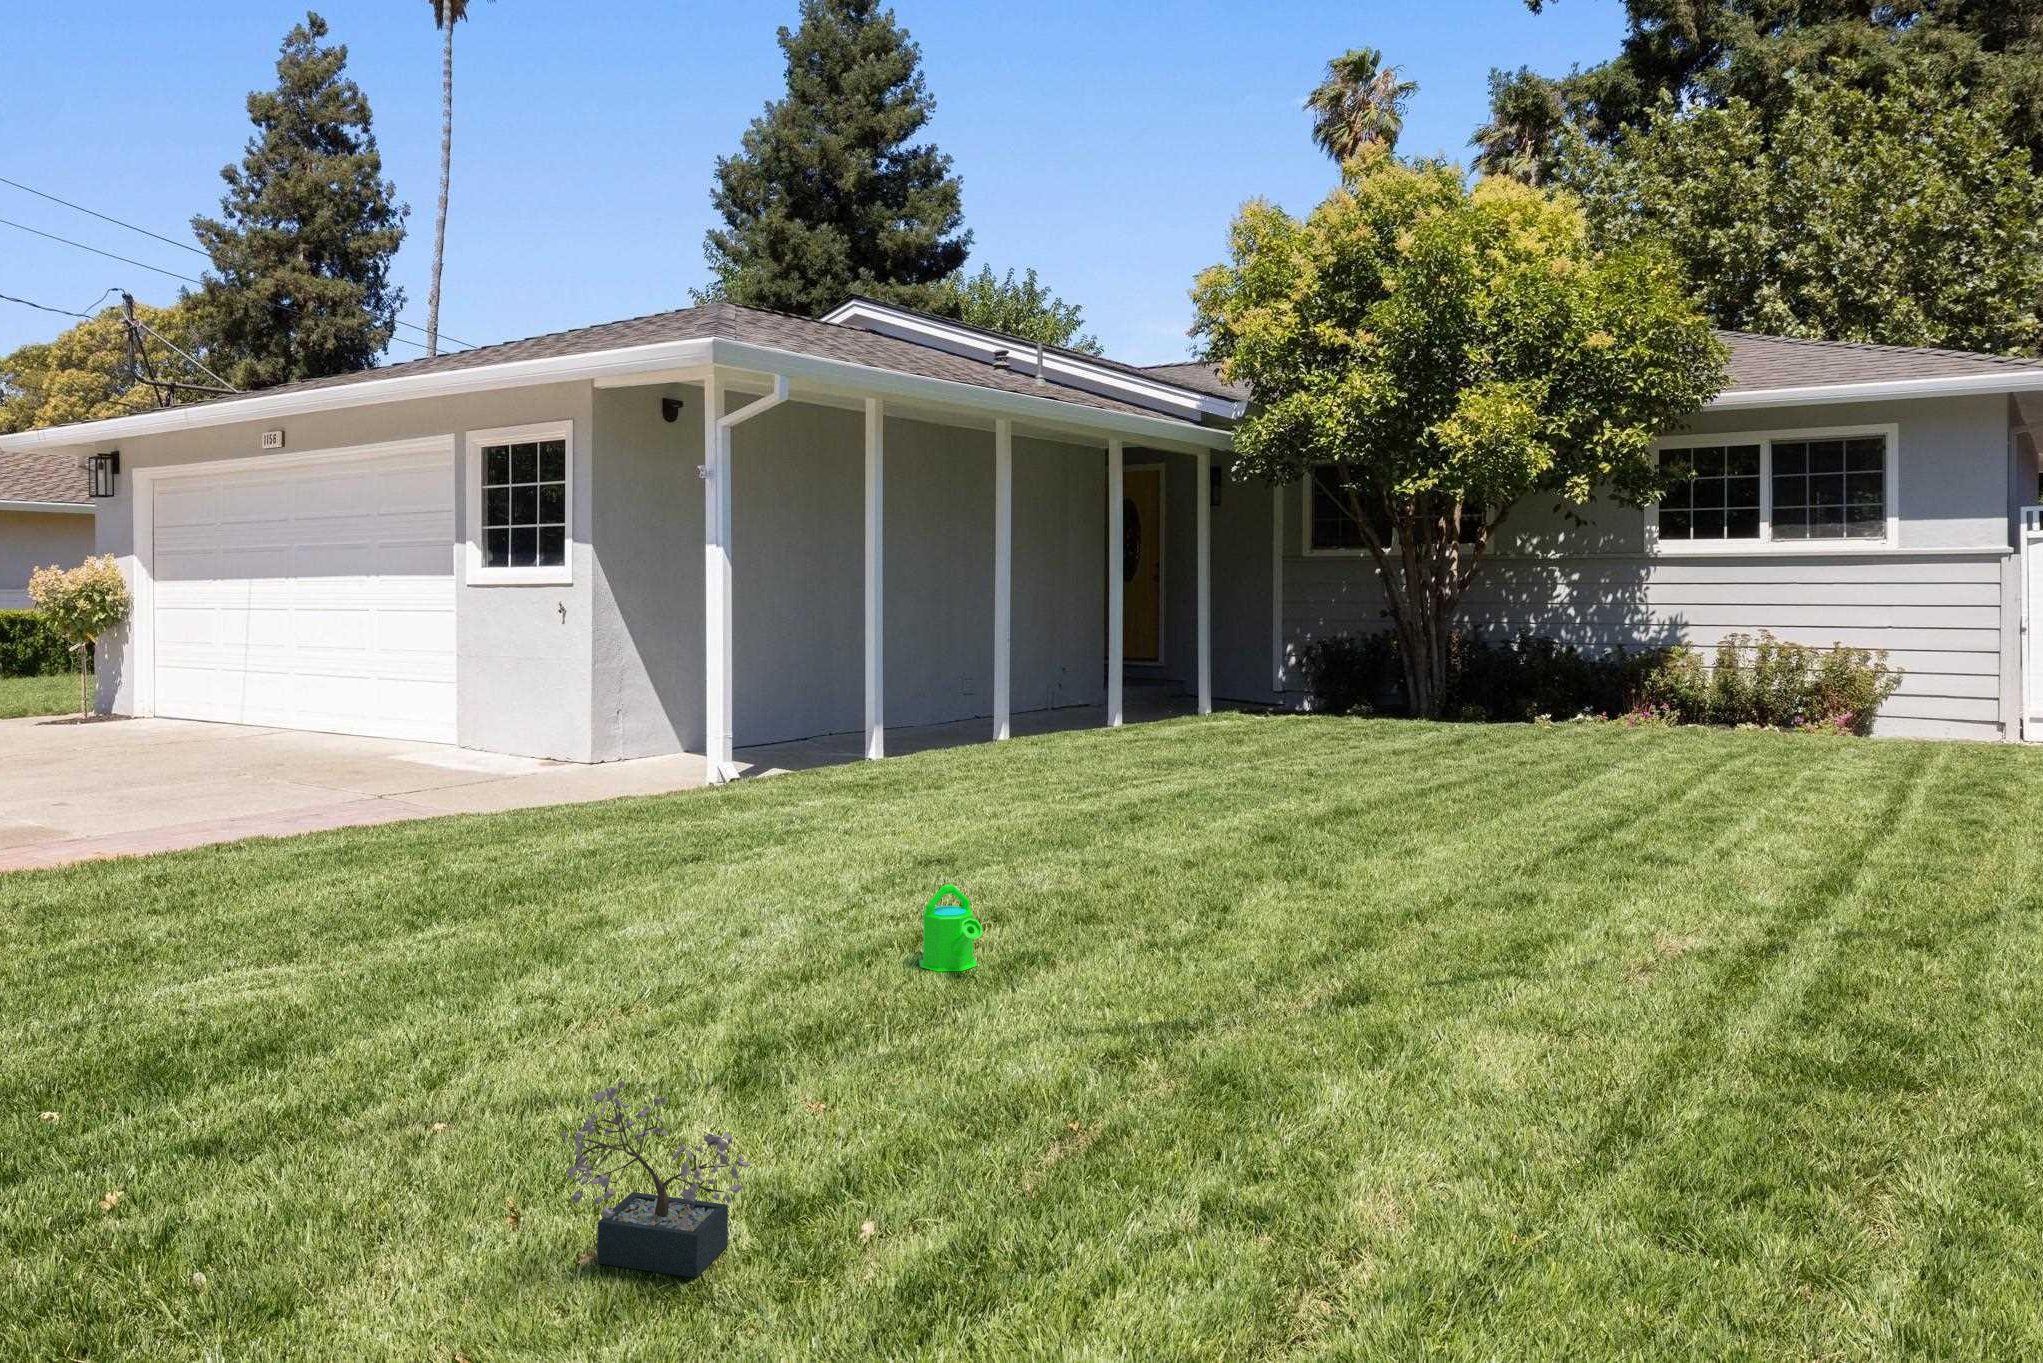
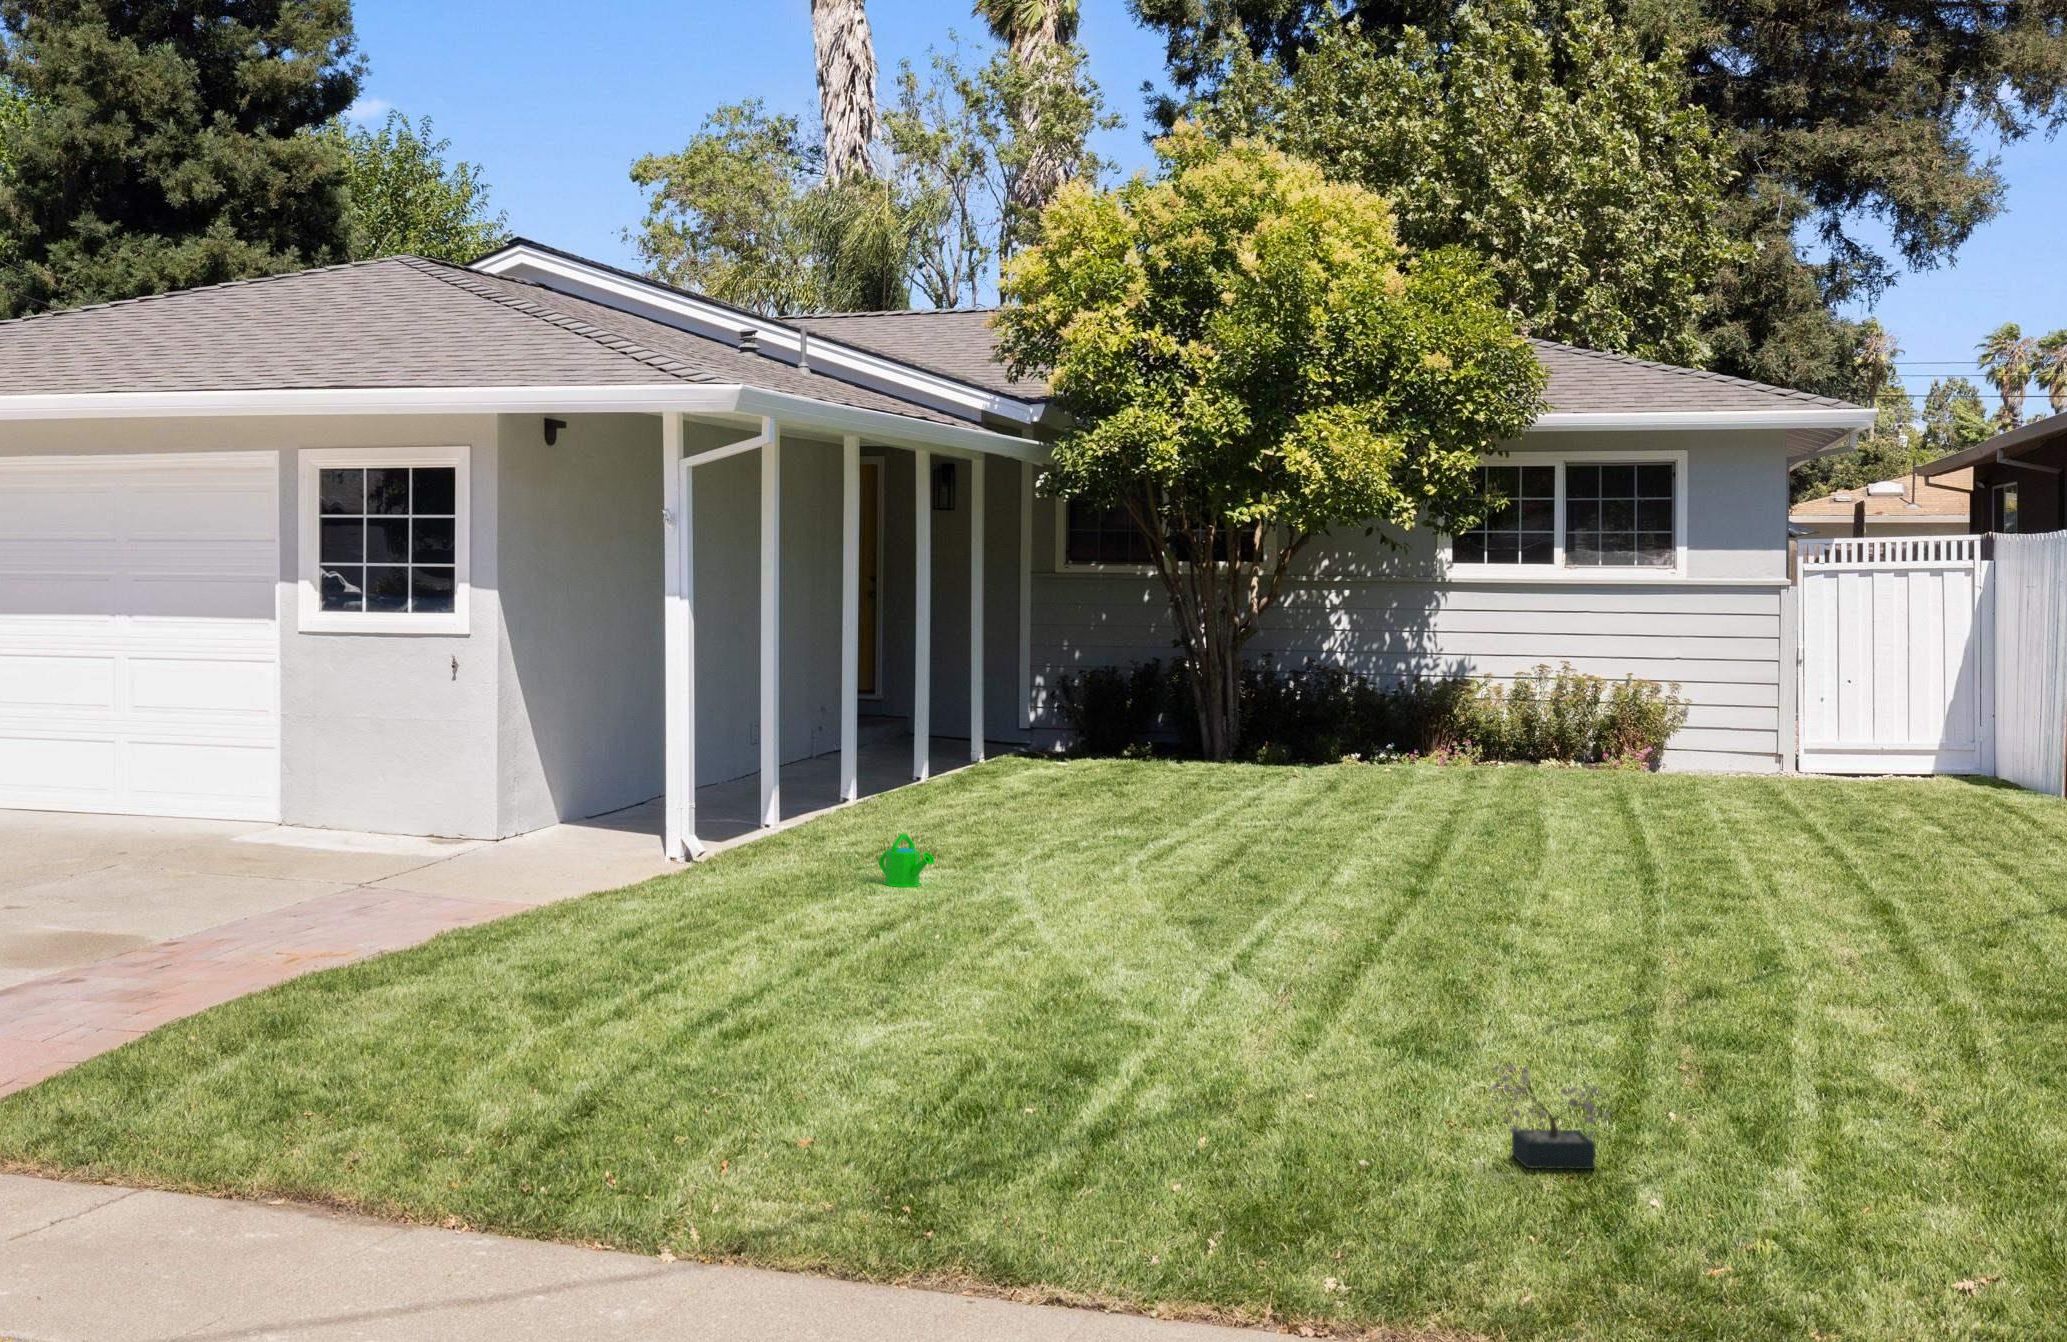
watering can: present [919,884,982,972] -> present [879,833,934,887]

